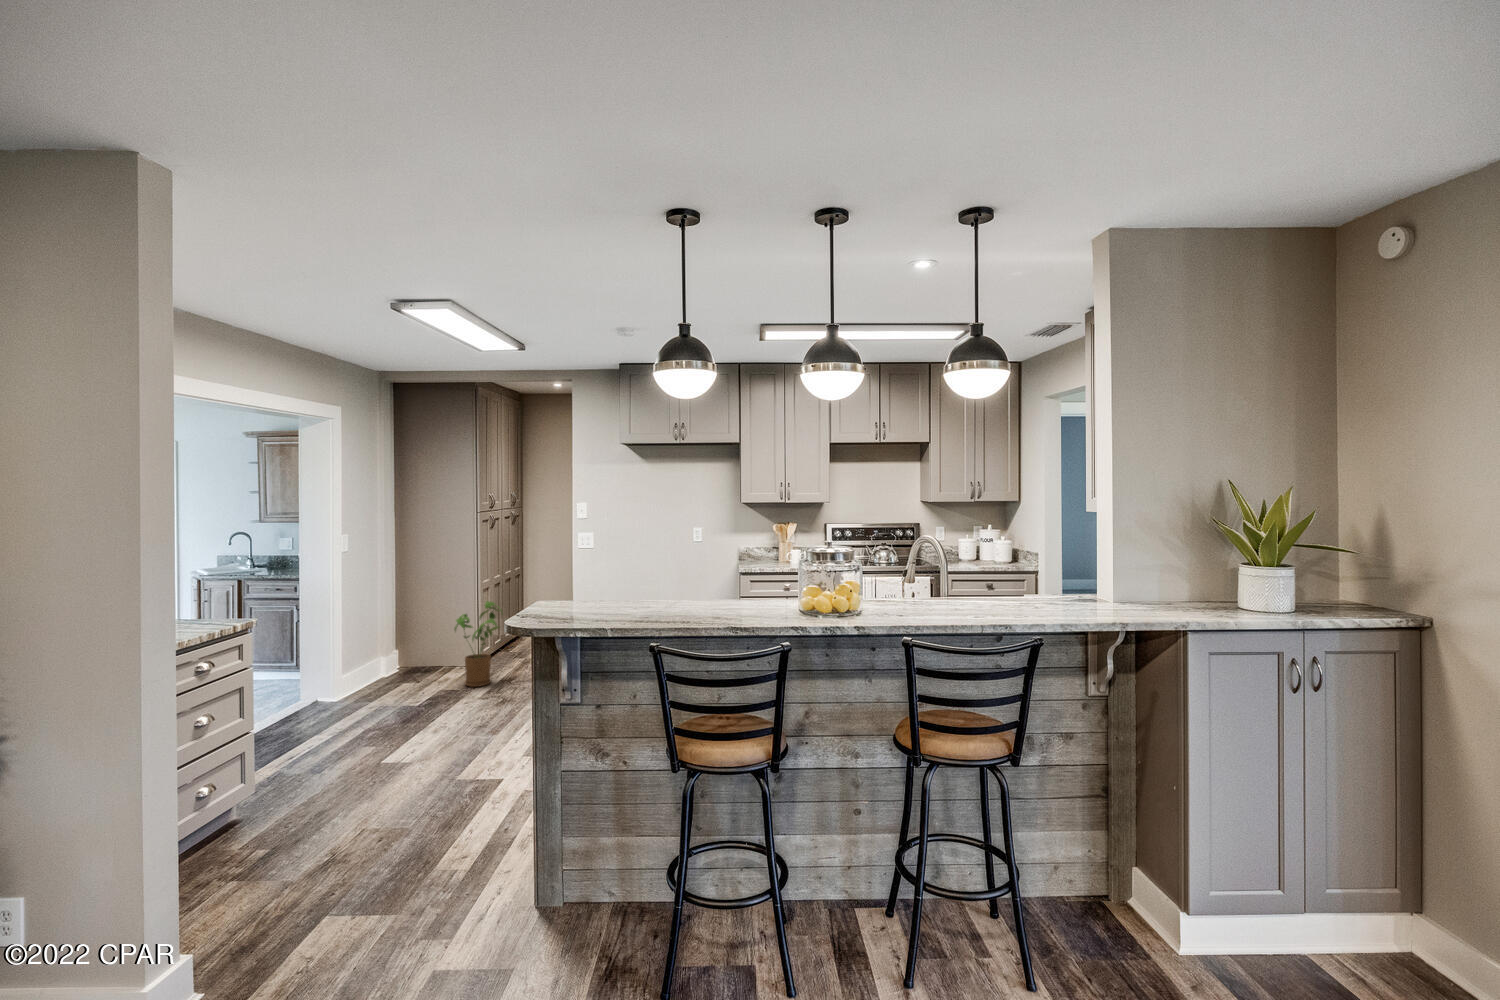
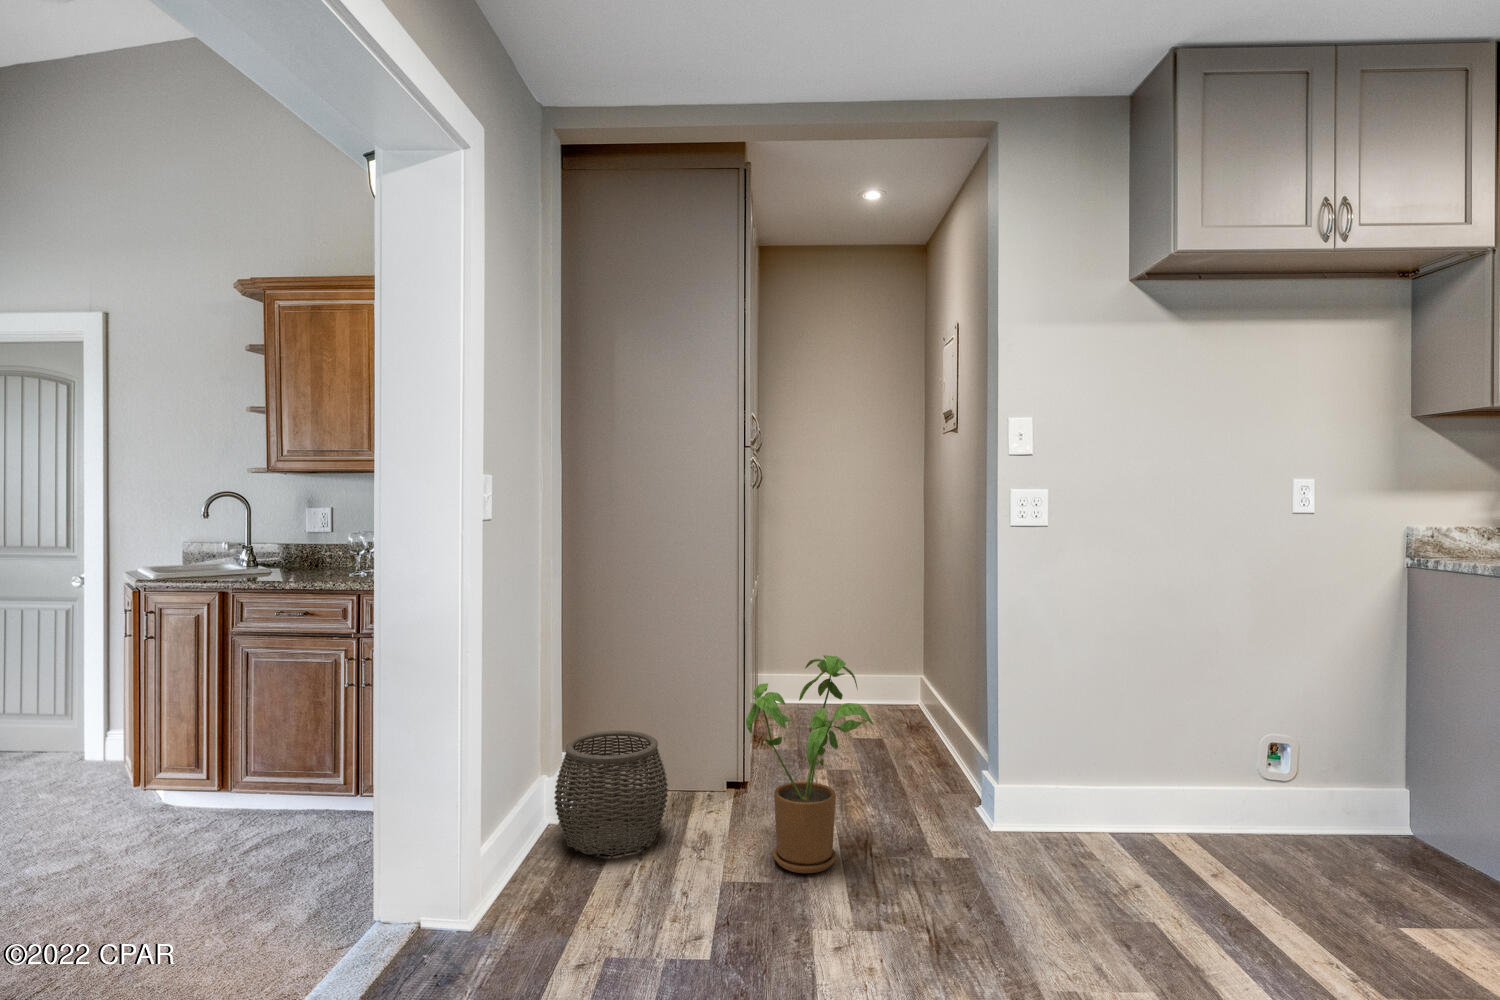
woven basket: none [379,637,431,684] -> present [554,731,668,856]

